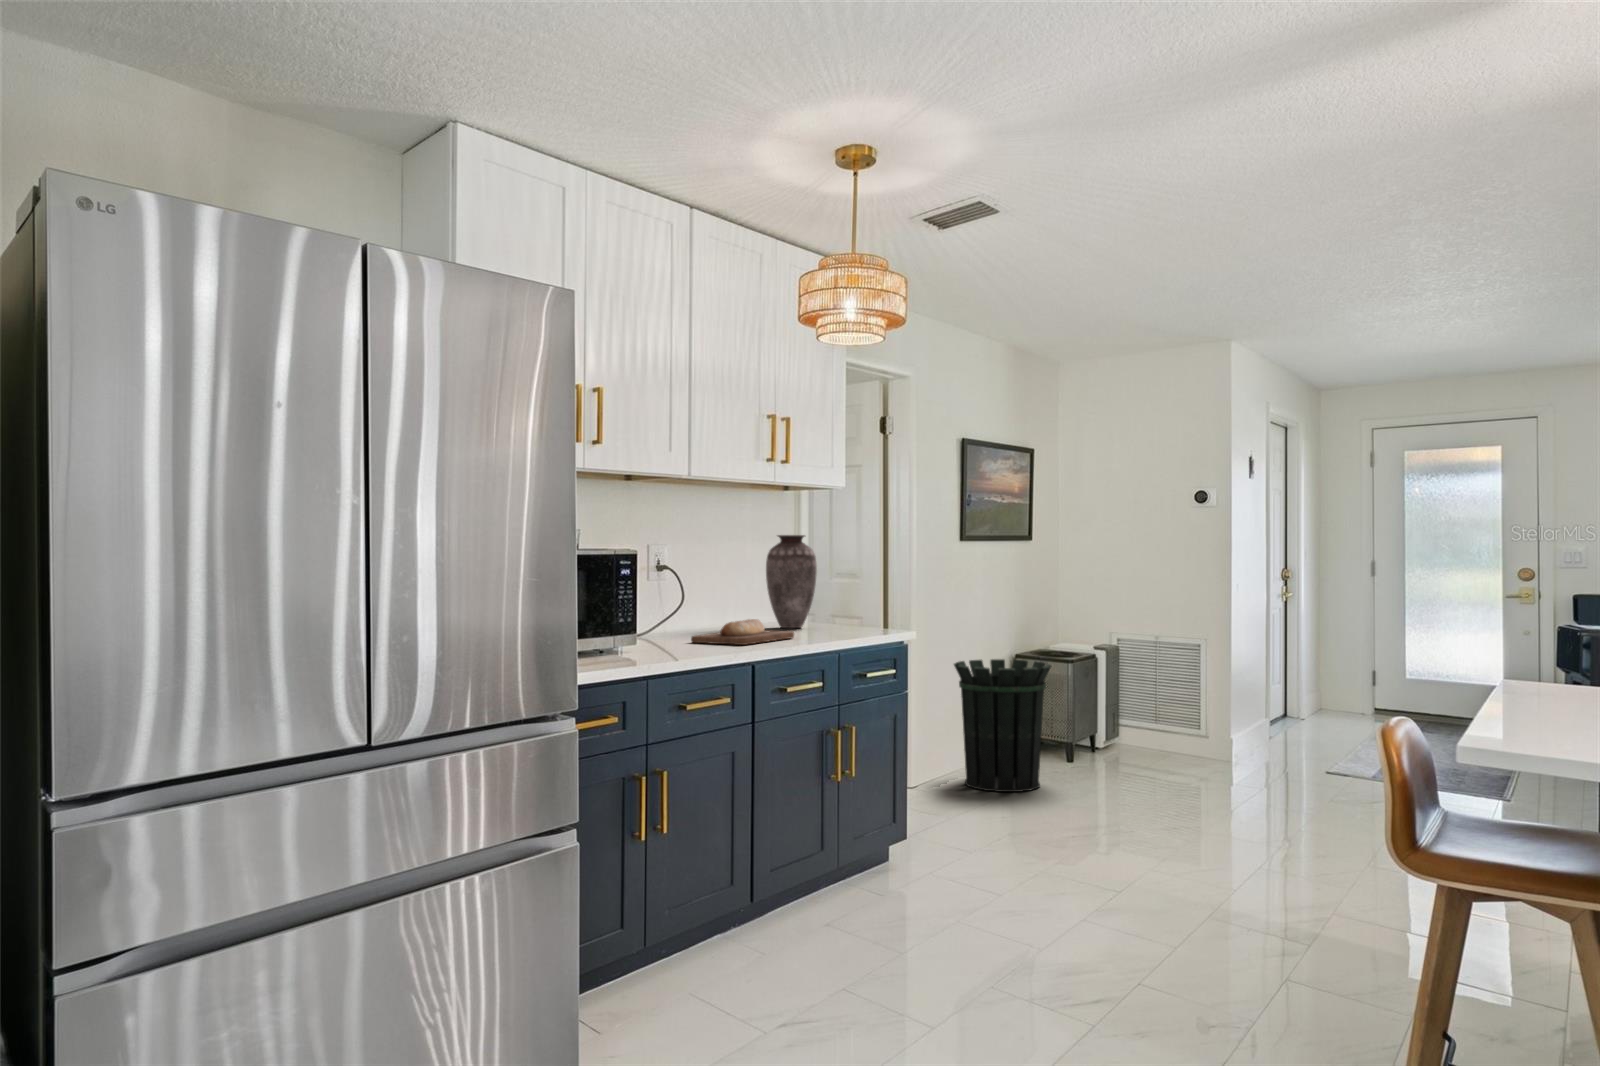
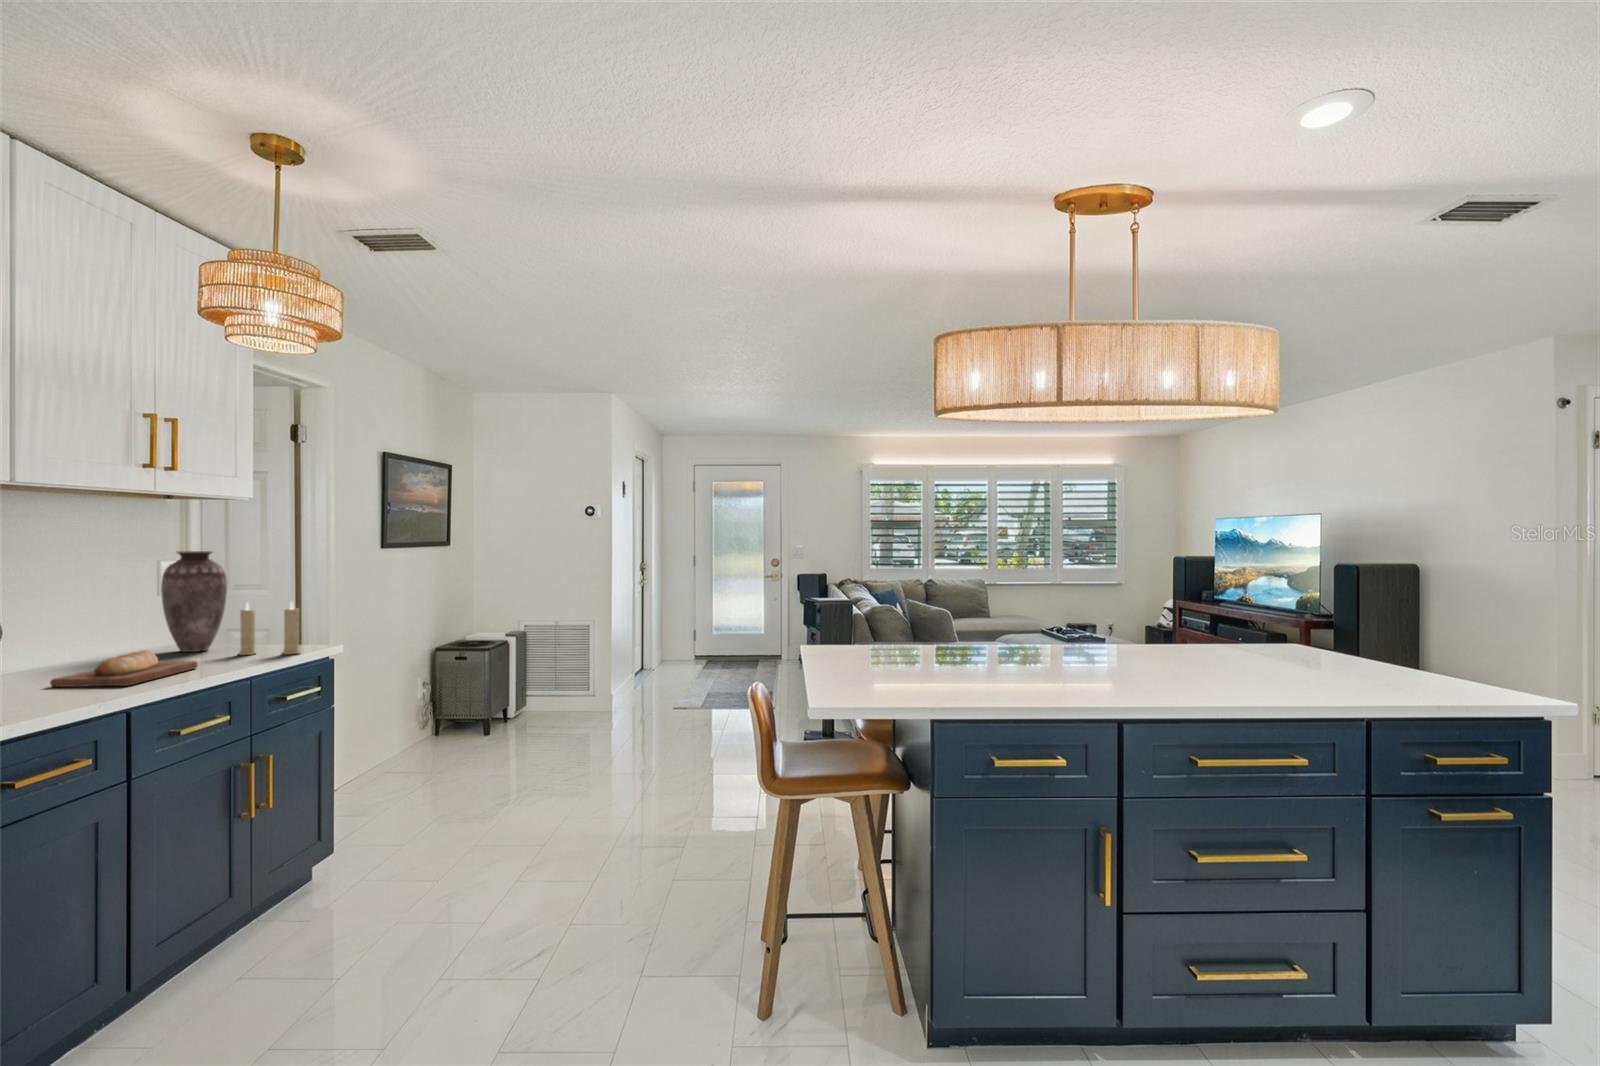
candle: none [825,581,878,634] -> present [238,602,300,655]
waste bin: present [954,659,1051,792] -> none [377,654,472,777]

